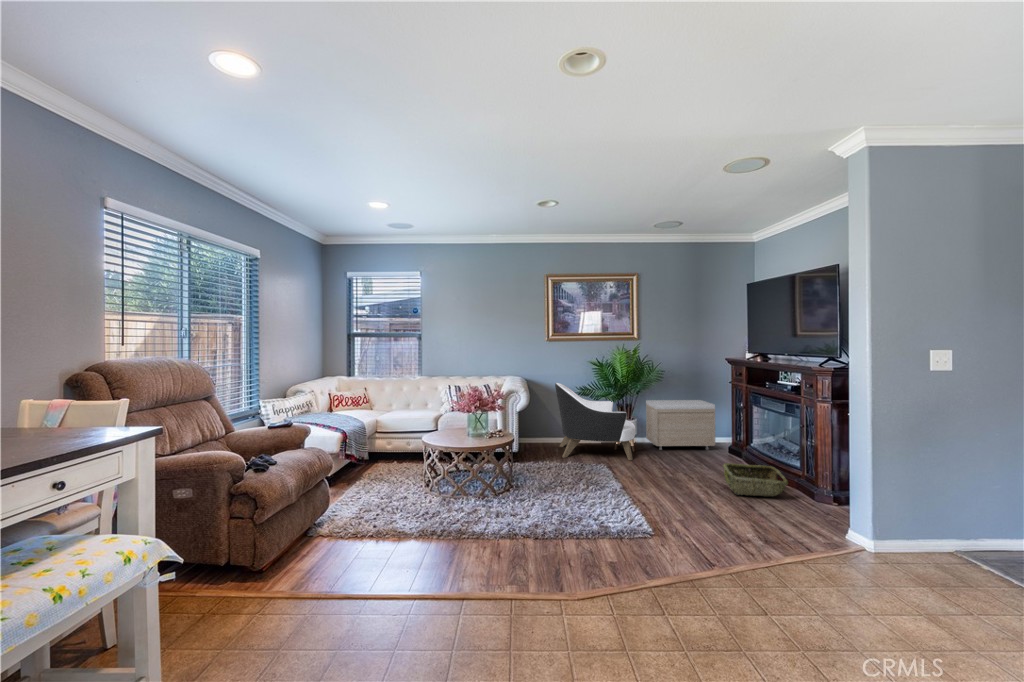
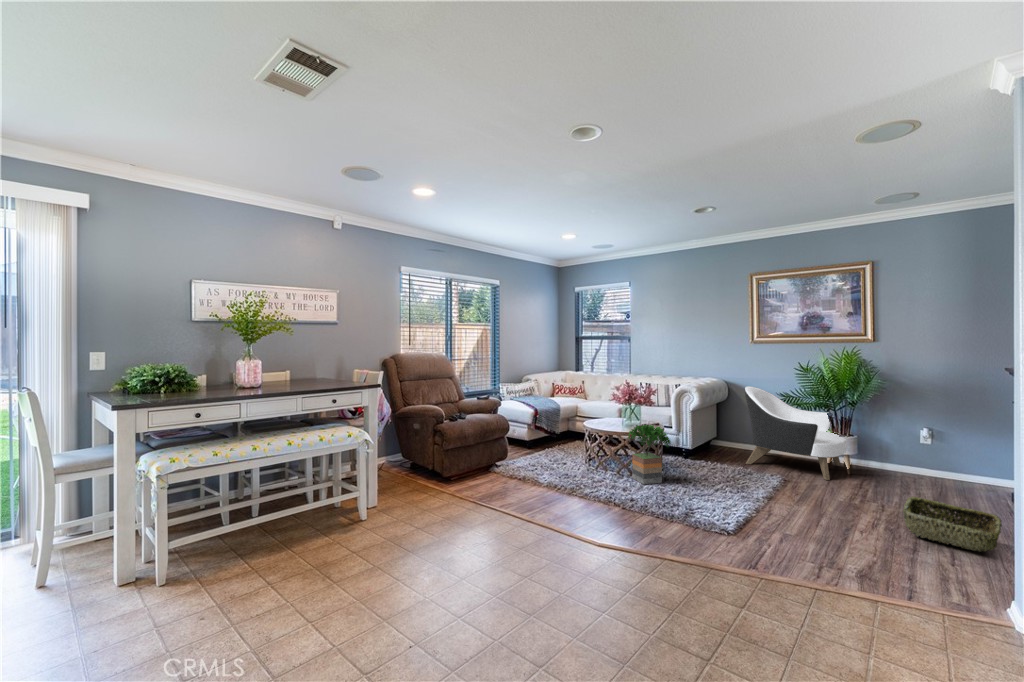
storage bench: present [646,400,715,450] -> none [884,417,990,492]
potted tree: none [489,432,540,502] -> present [629,425,671,484]

